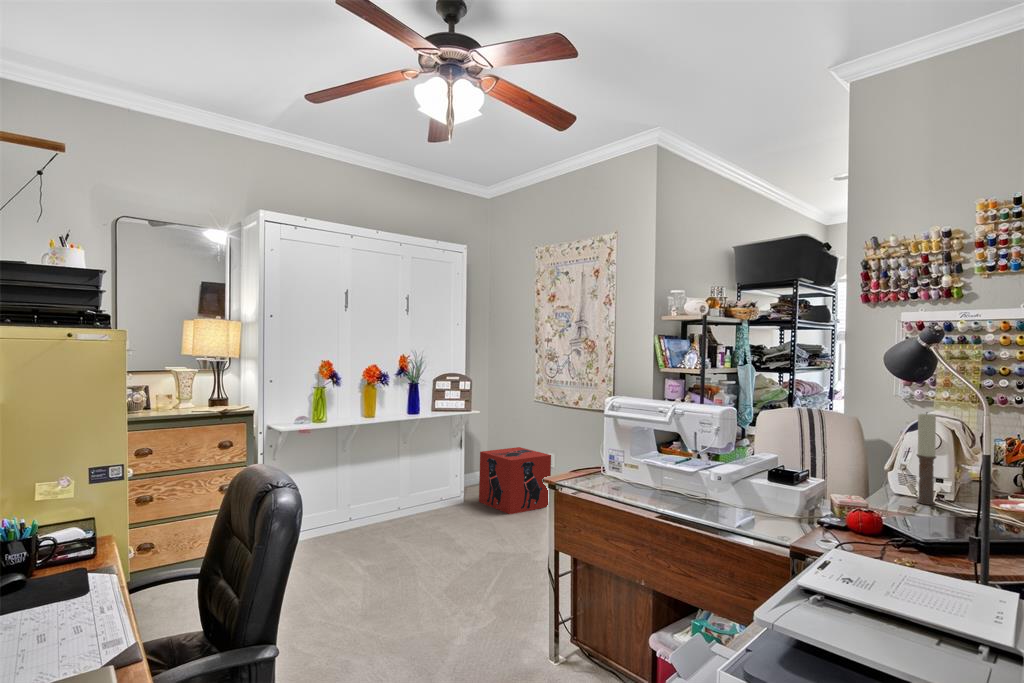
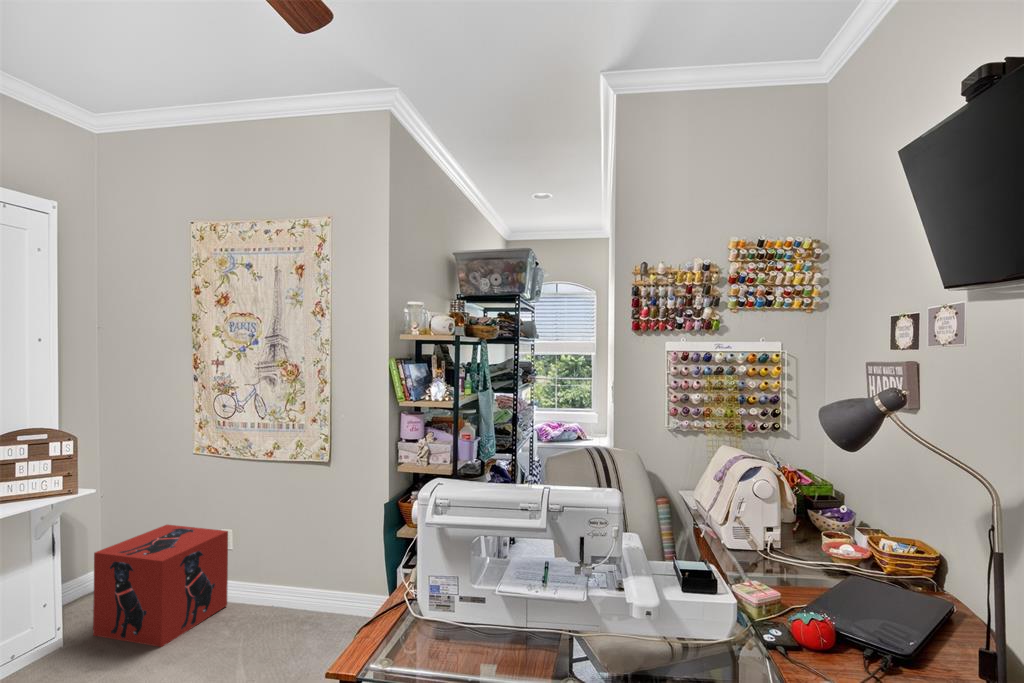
candle: present [917,413,936,505] -> none [785,475,805,580]

